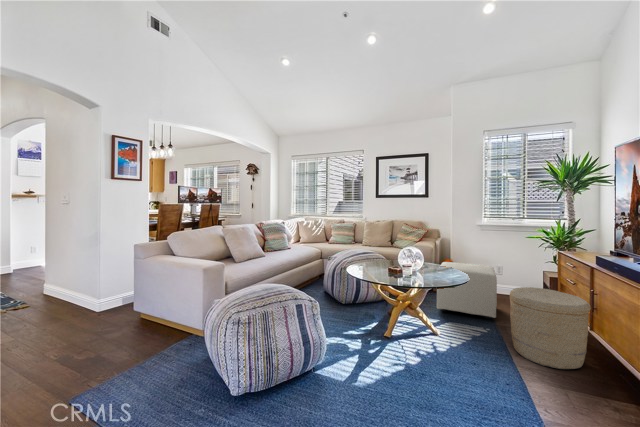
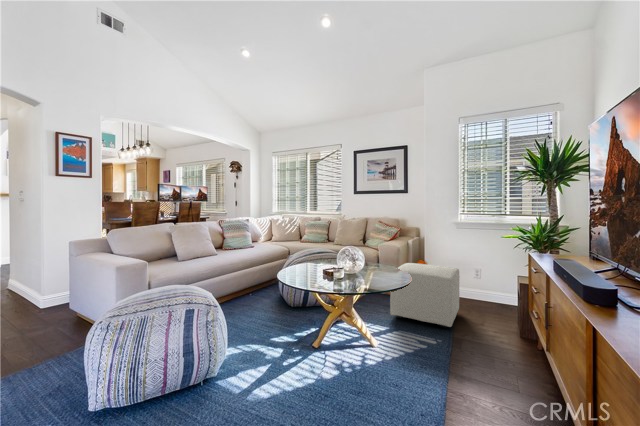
woven basket: present [510,287,591,369] -> none [450,293,538,393]

